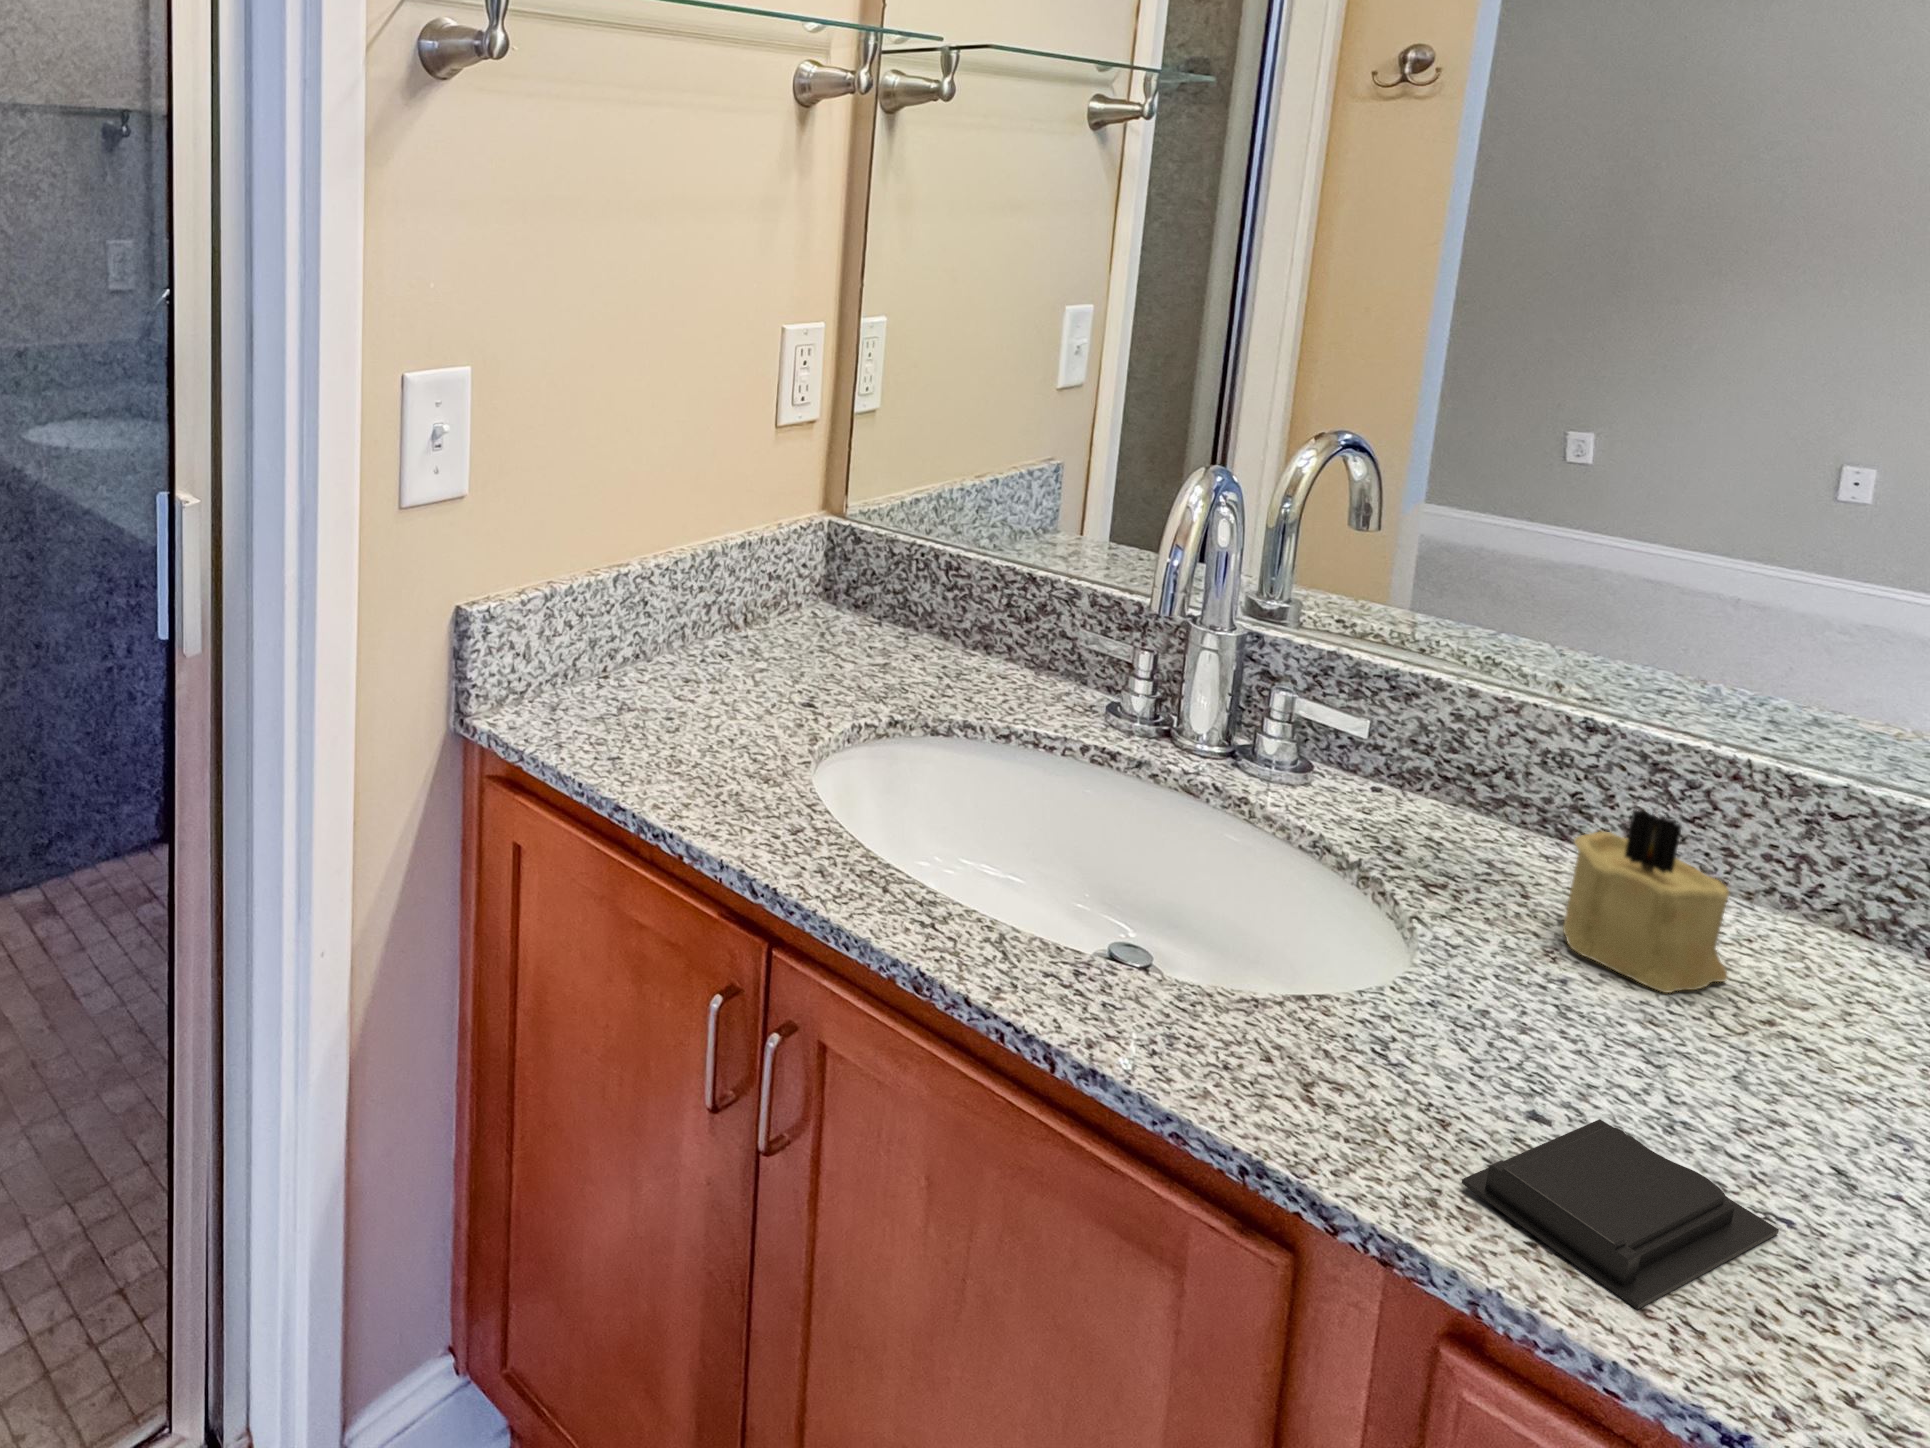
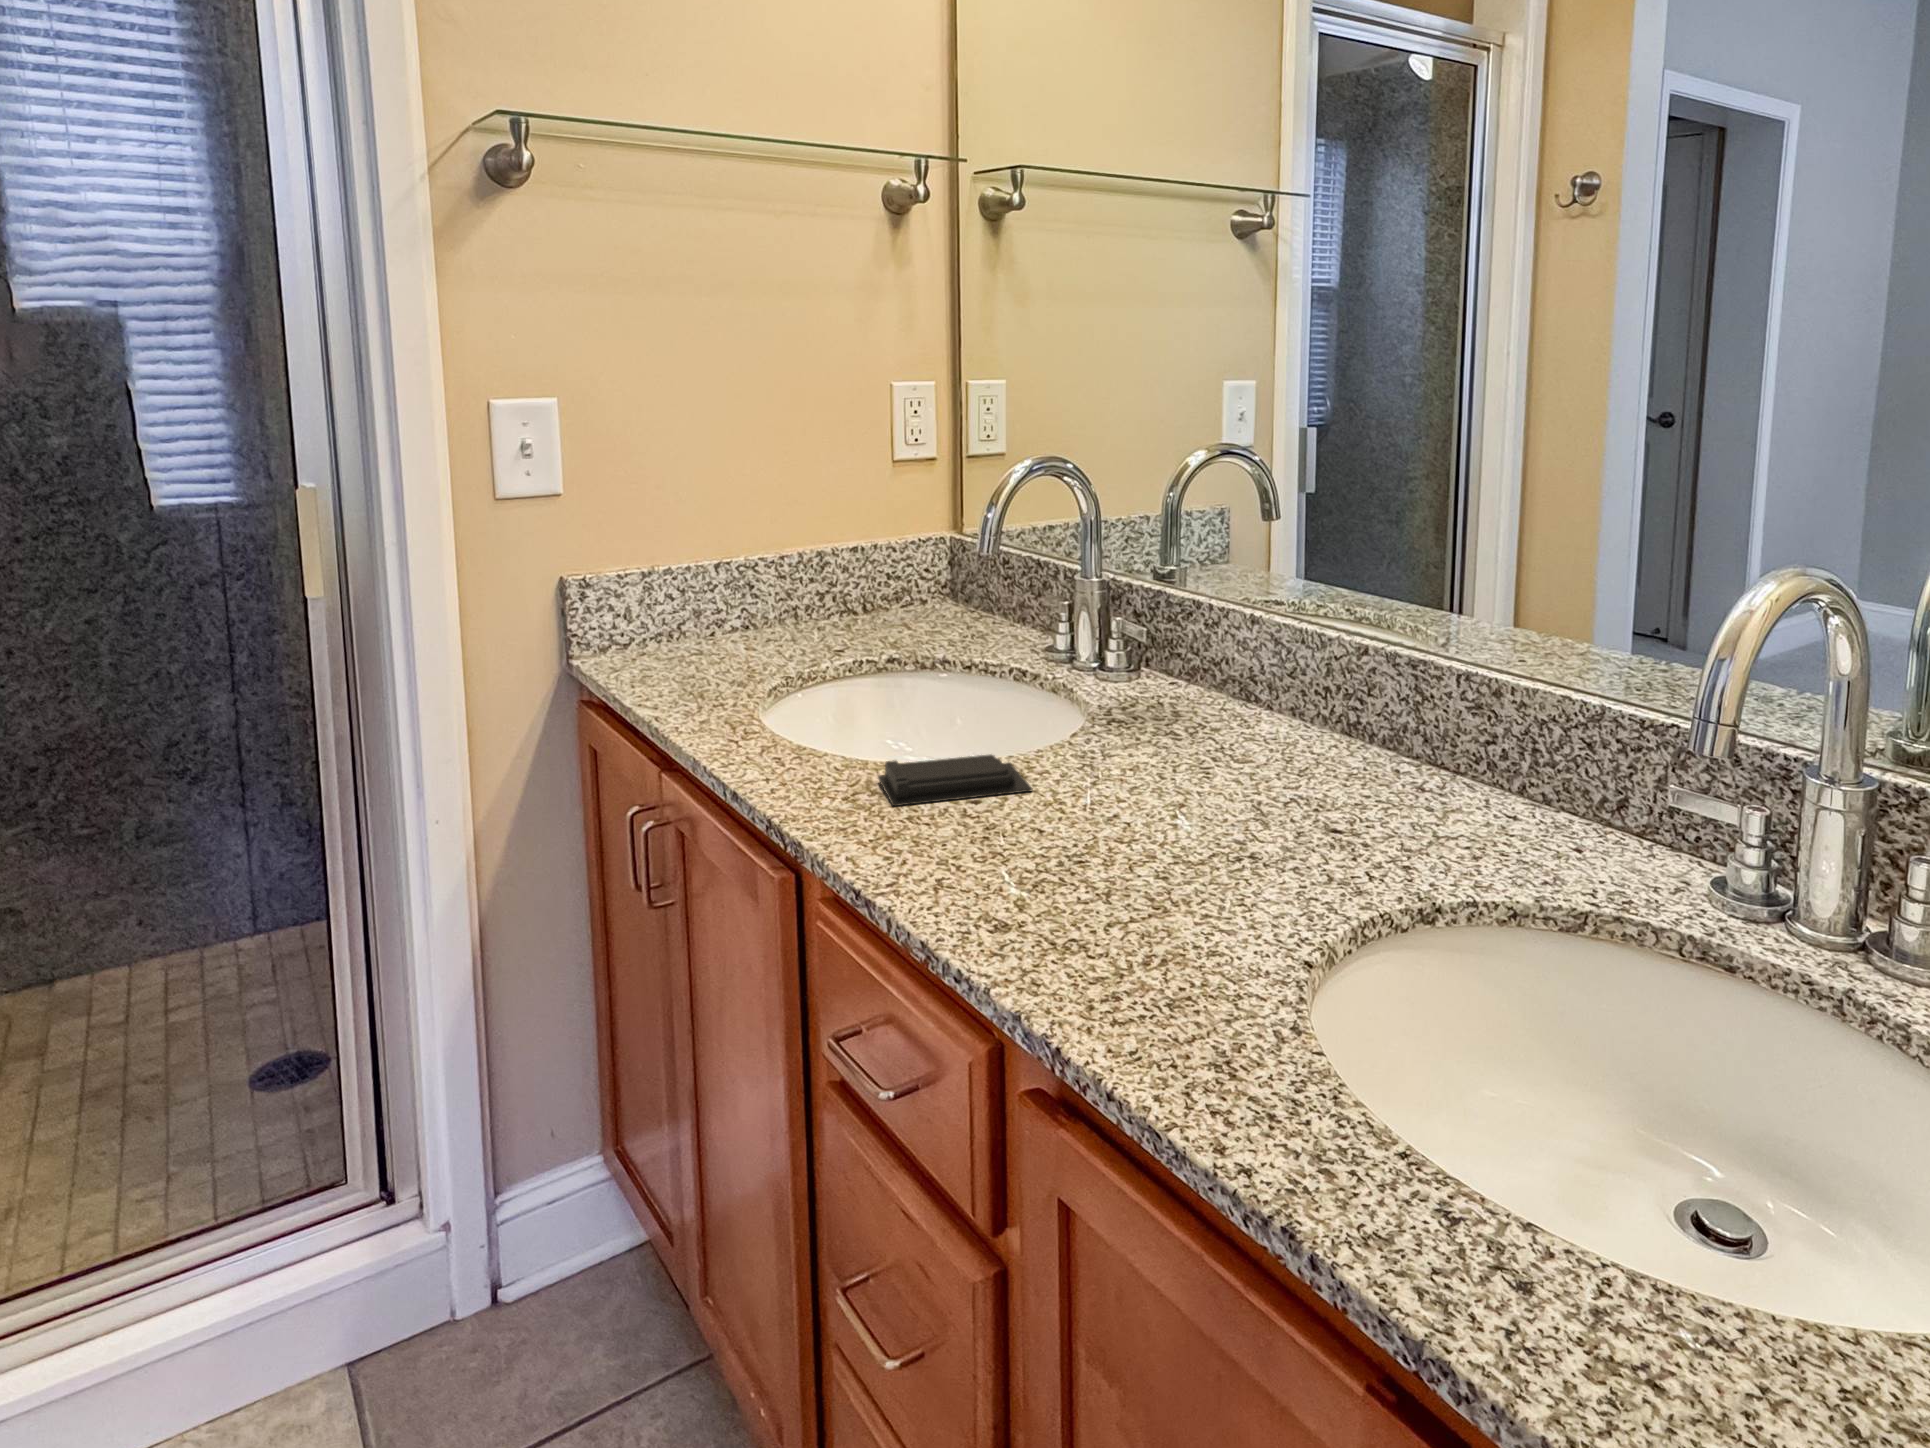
candle: present [1563,810,1729,993] -> none [1151,627,1231,736]

